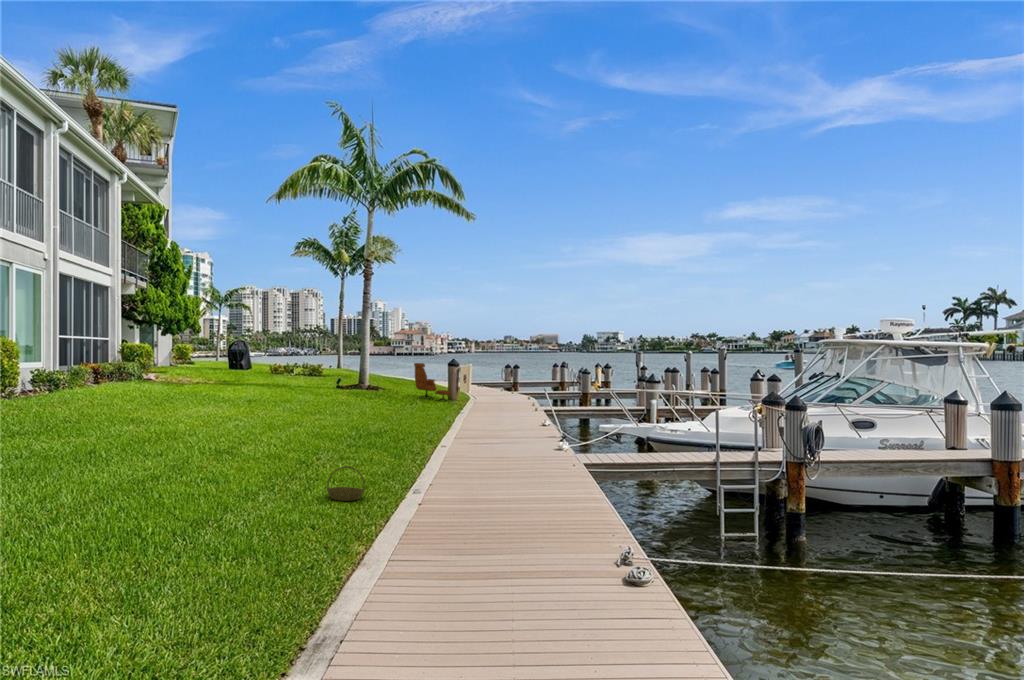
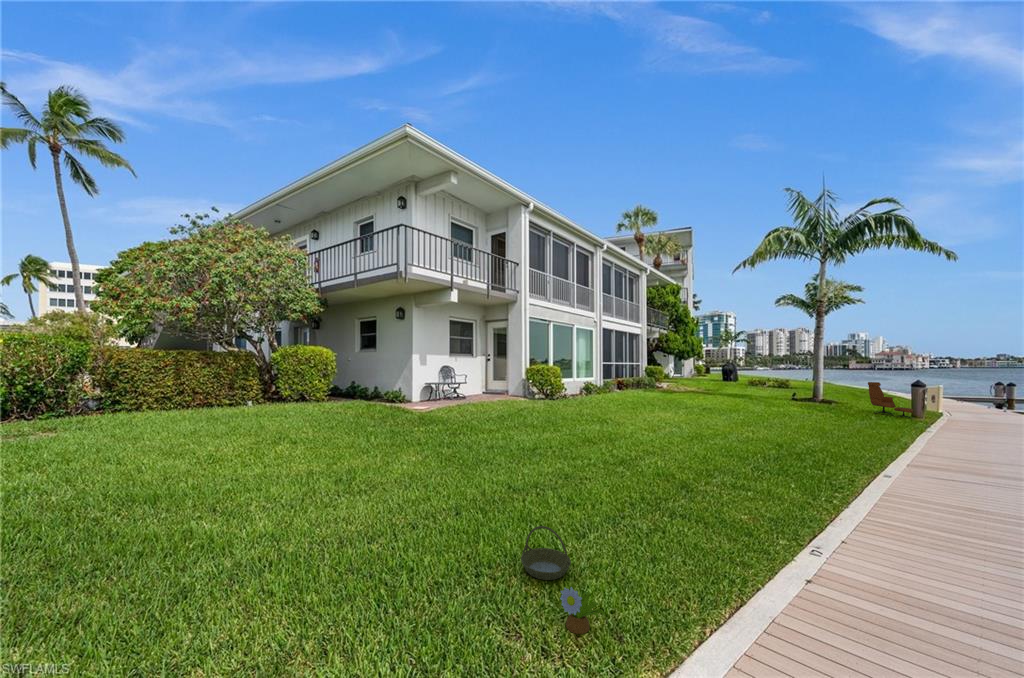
basket: present [327,466,365,501] -> present [521,526,571,580]
decorative plant: none [296,504,332,536] -> present [557,587,605,634]

